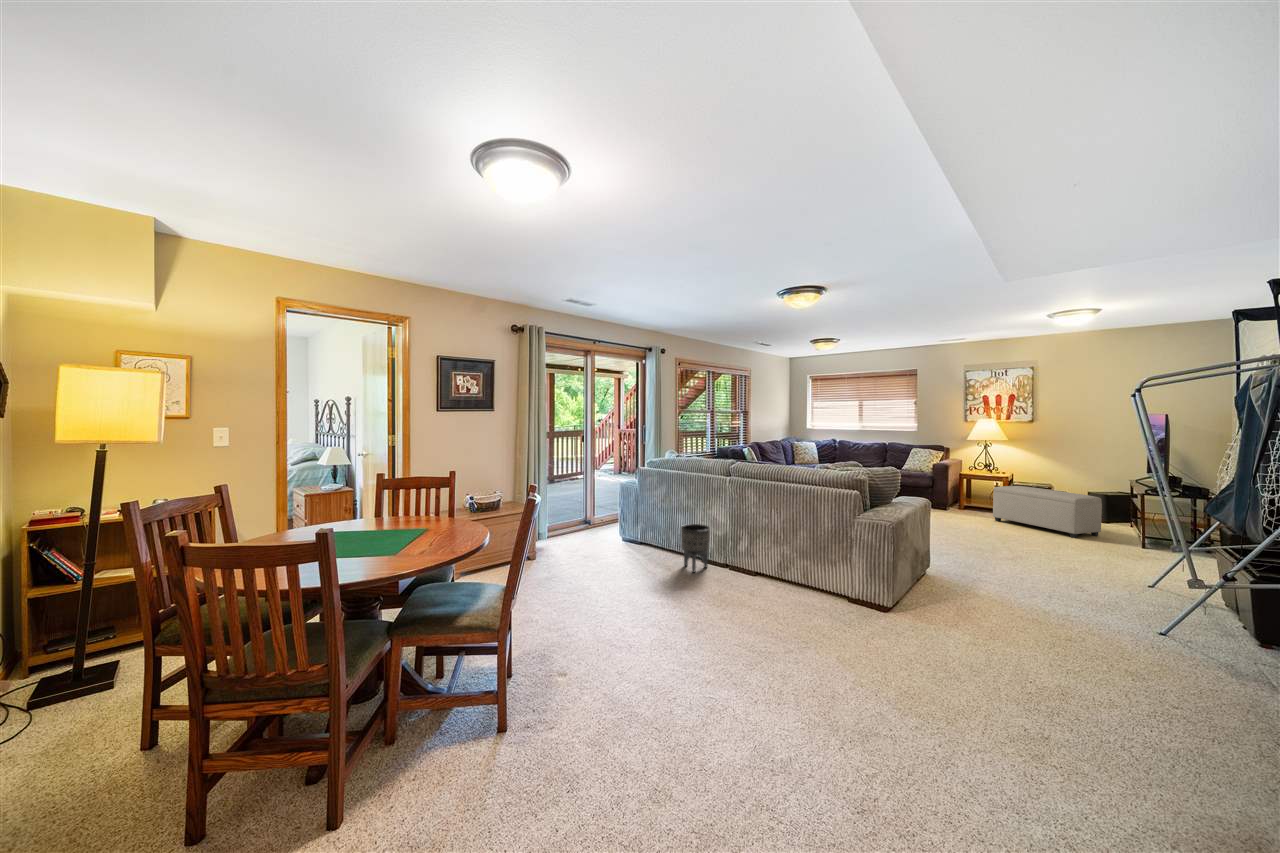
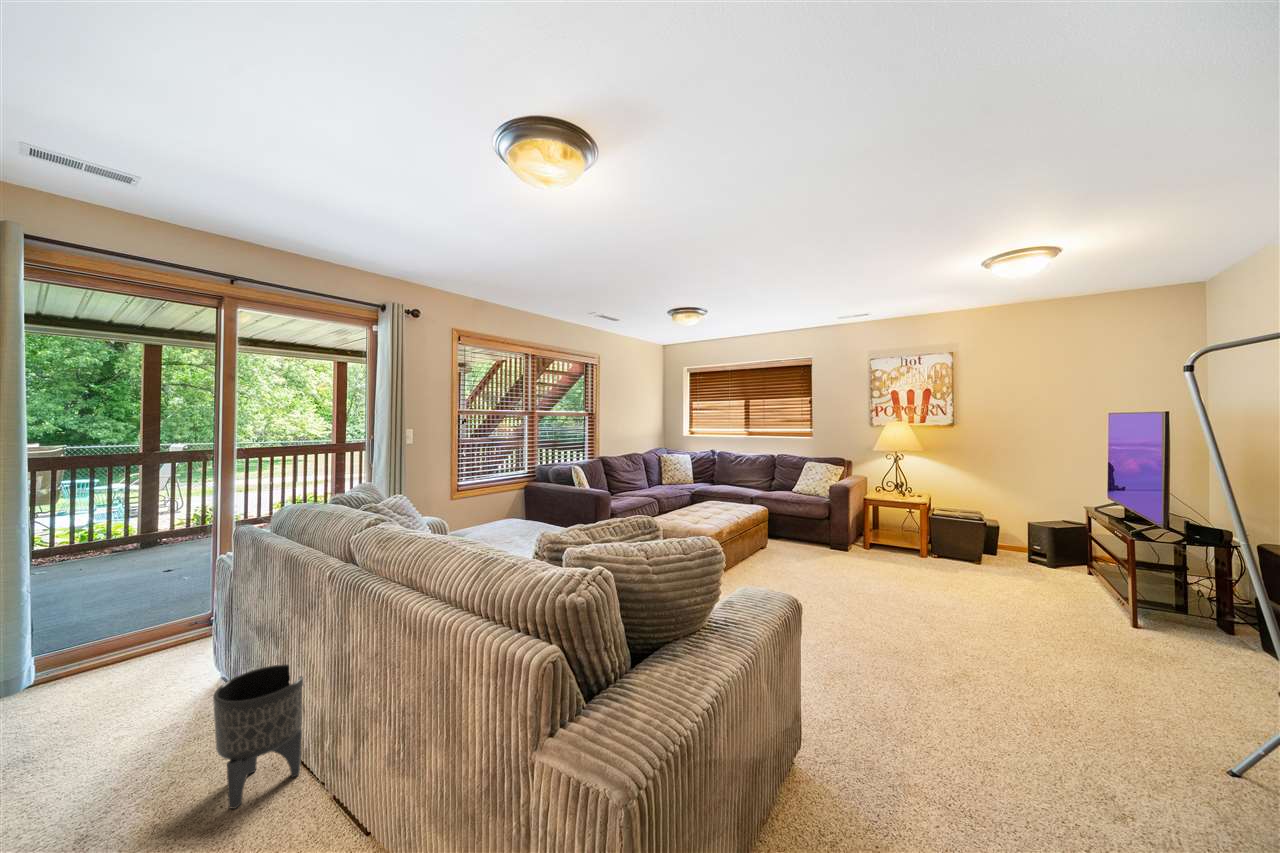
ottoman: present [993,486,1102,538] -> none [909,518,1060,605]

